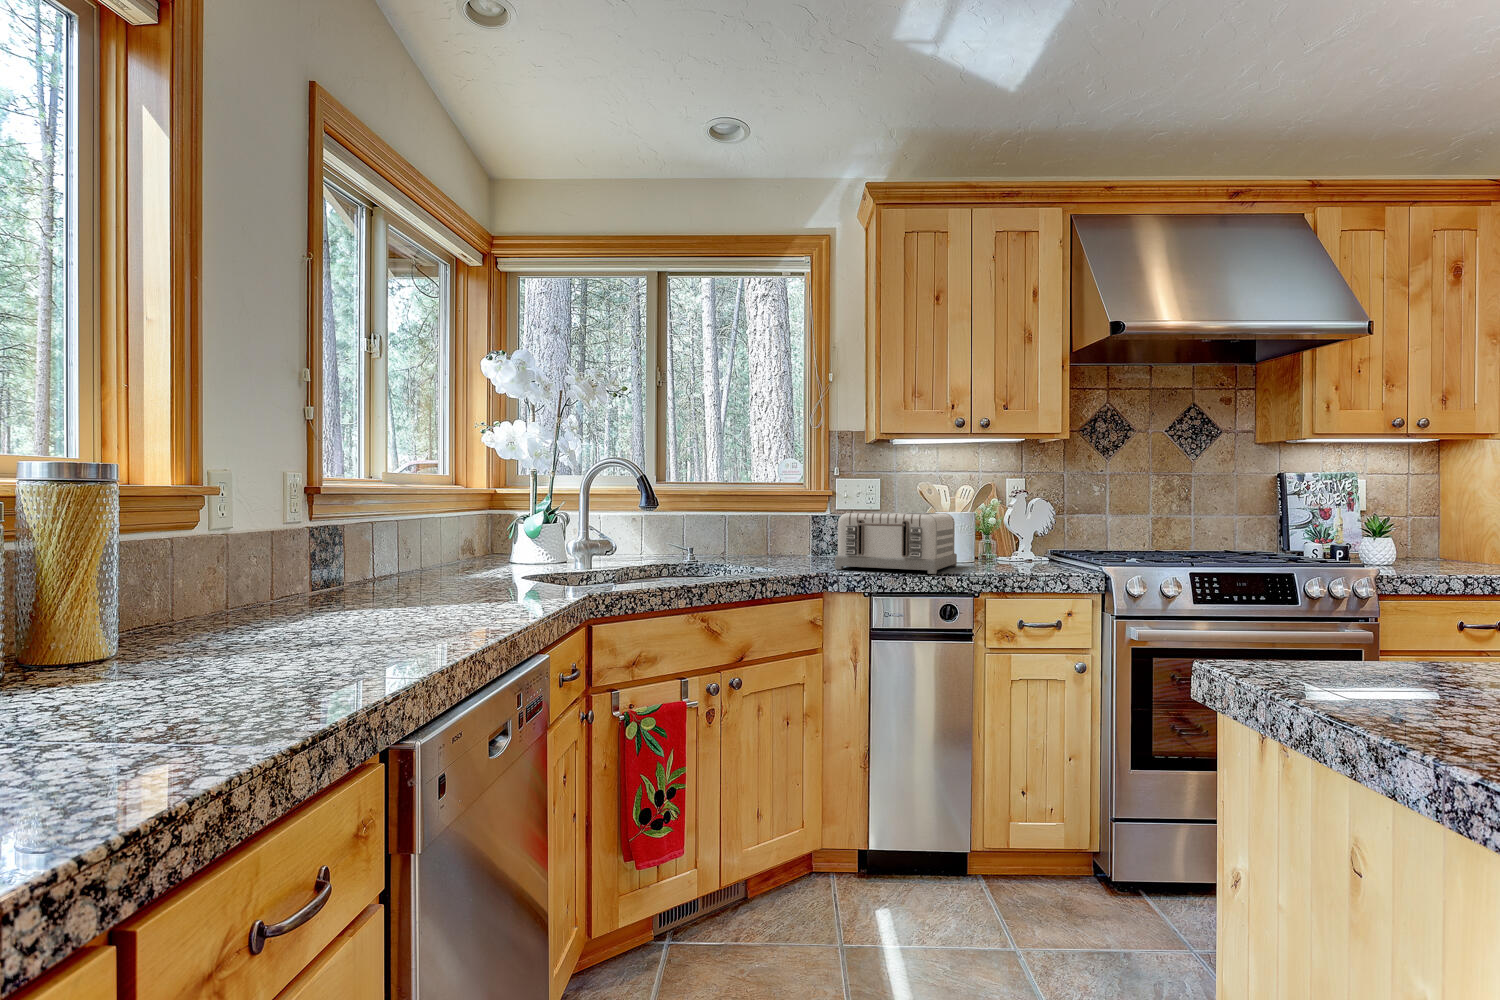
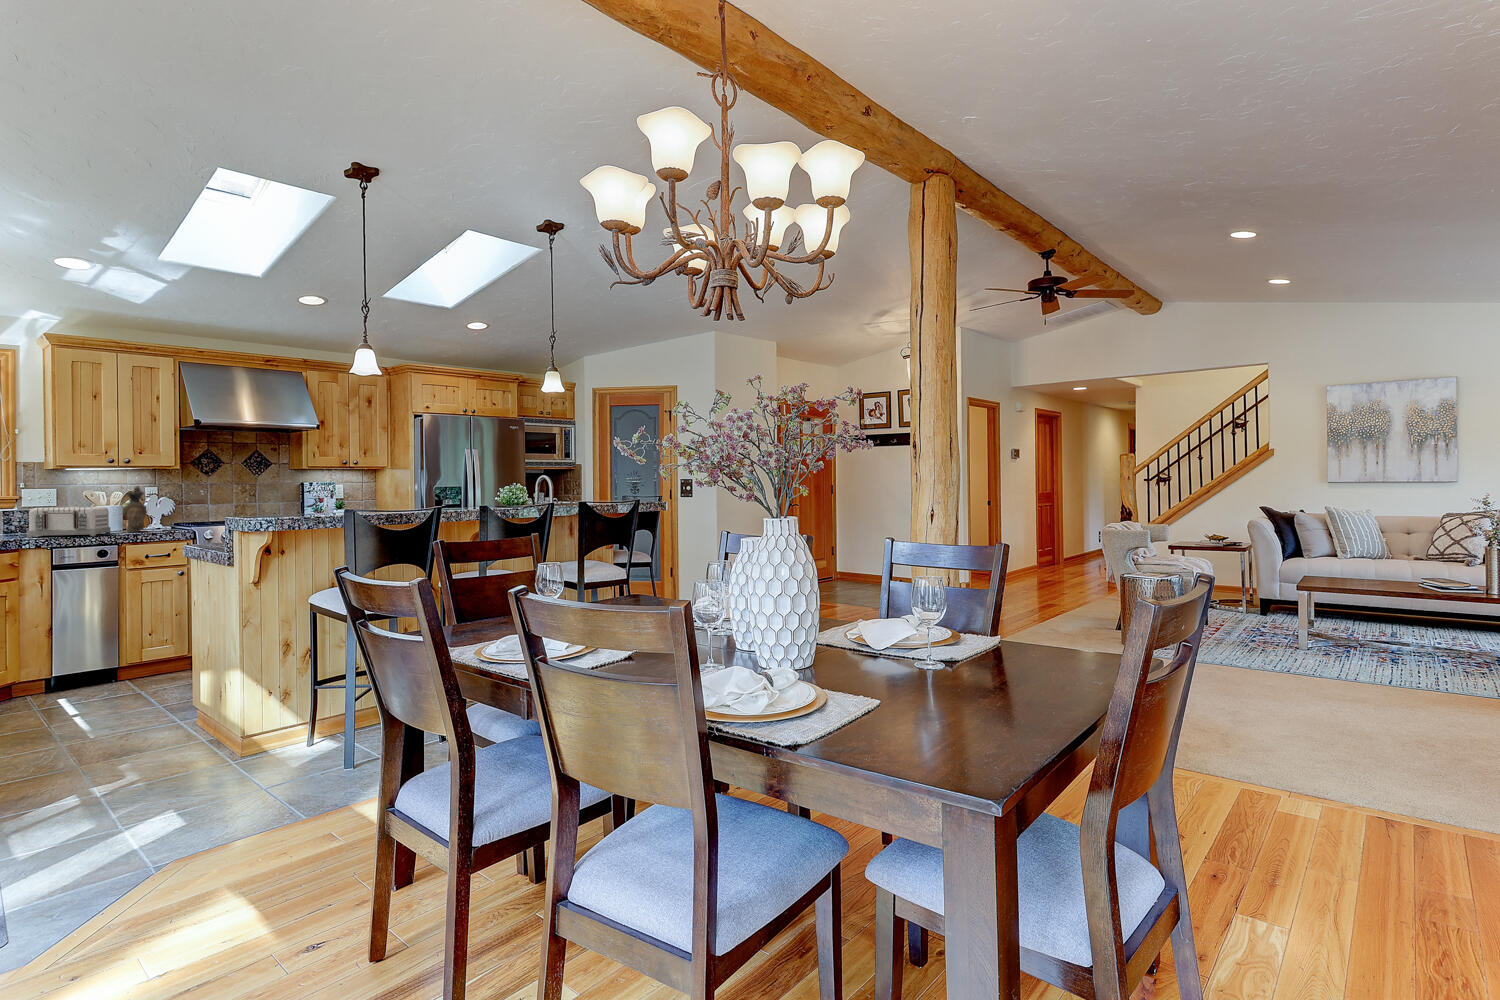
ceramic pitcher: none [978,474,1017,566] -> present [124,486,147,532]

